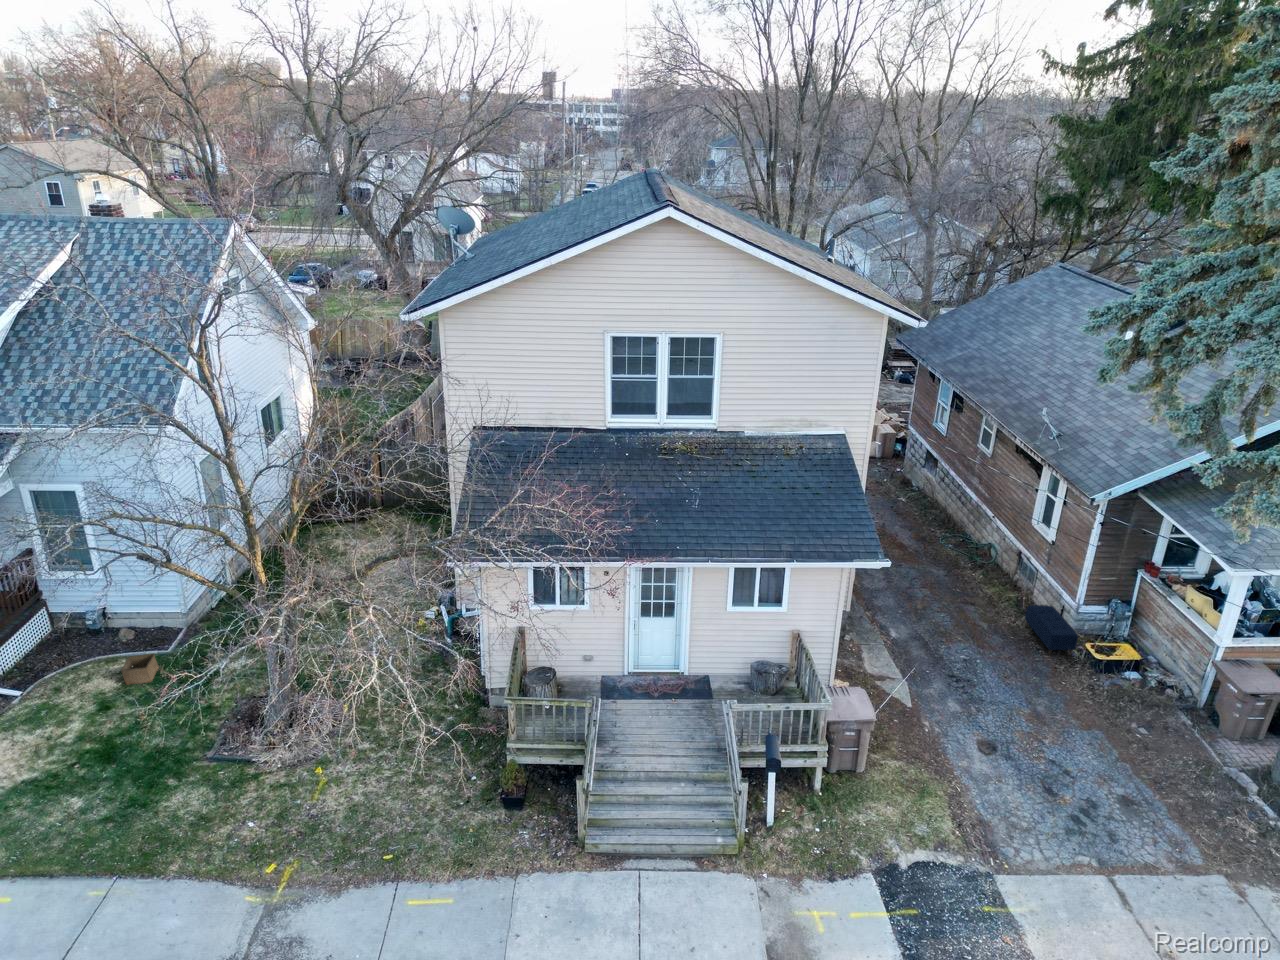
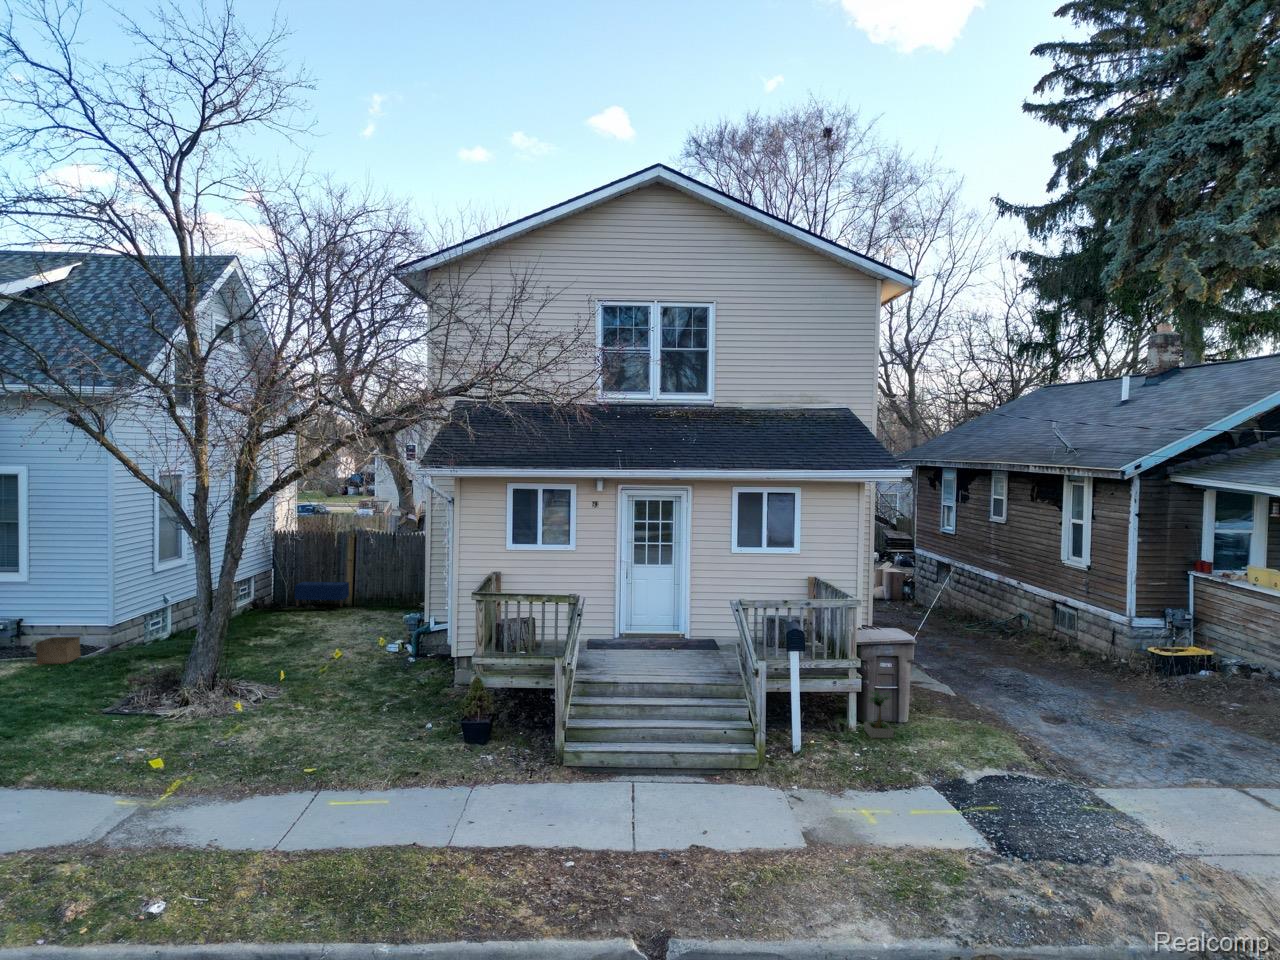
bench: present [1025,605,1078,656] -> present [295,582,349,607]
potted plant: none [828,751,857,792] -> present [864,692,894,738]

